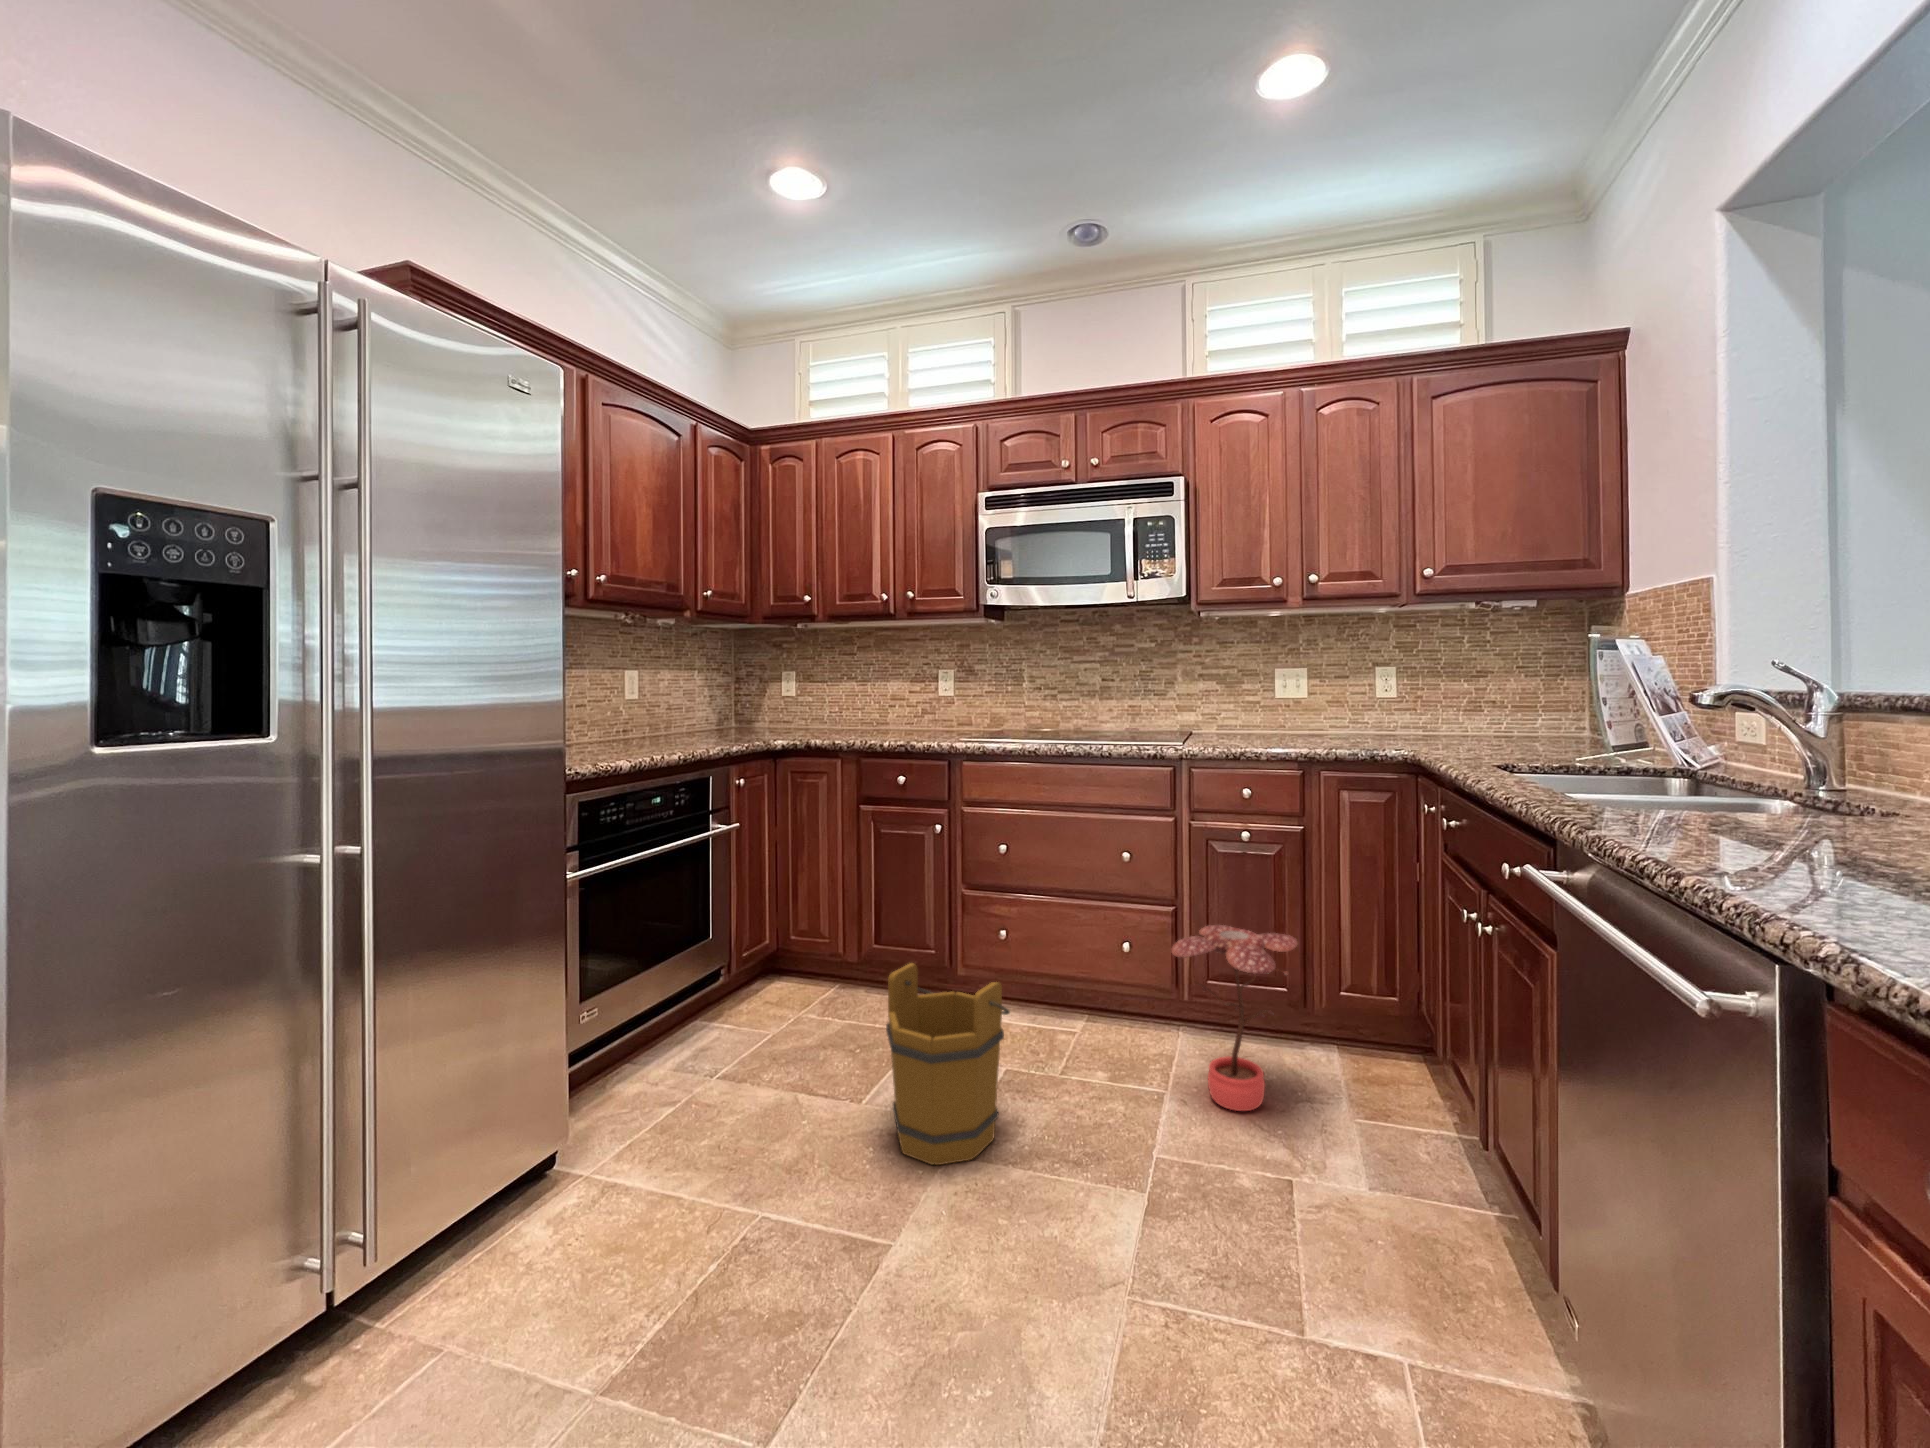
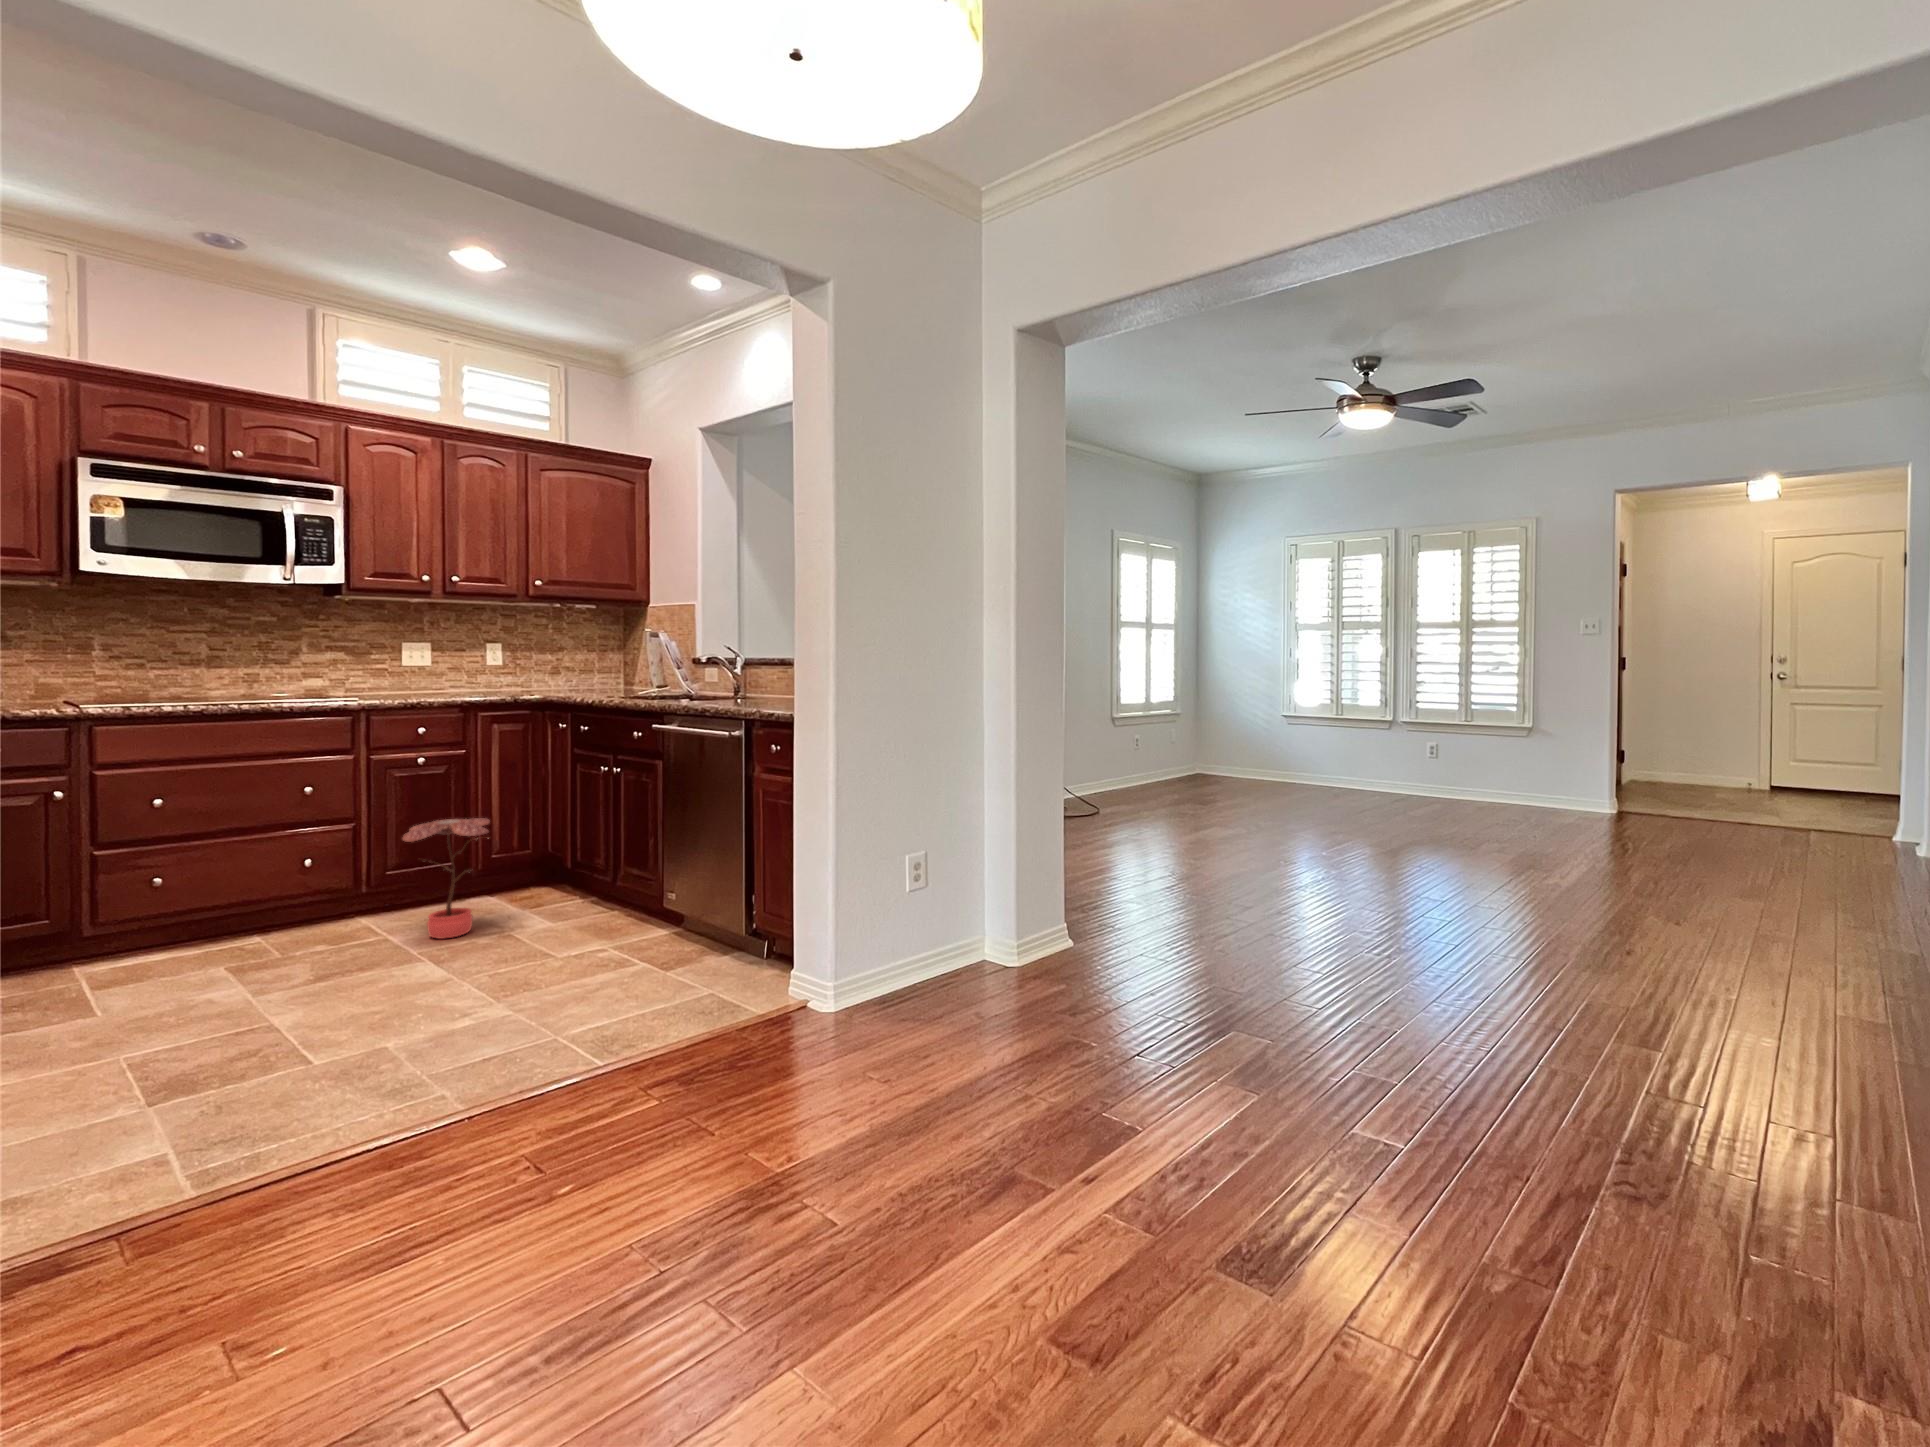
bucket: present [886,963,1010,1165] -> none [158,876,298,1034]

